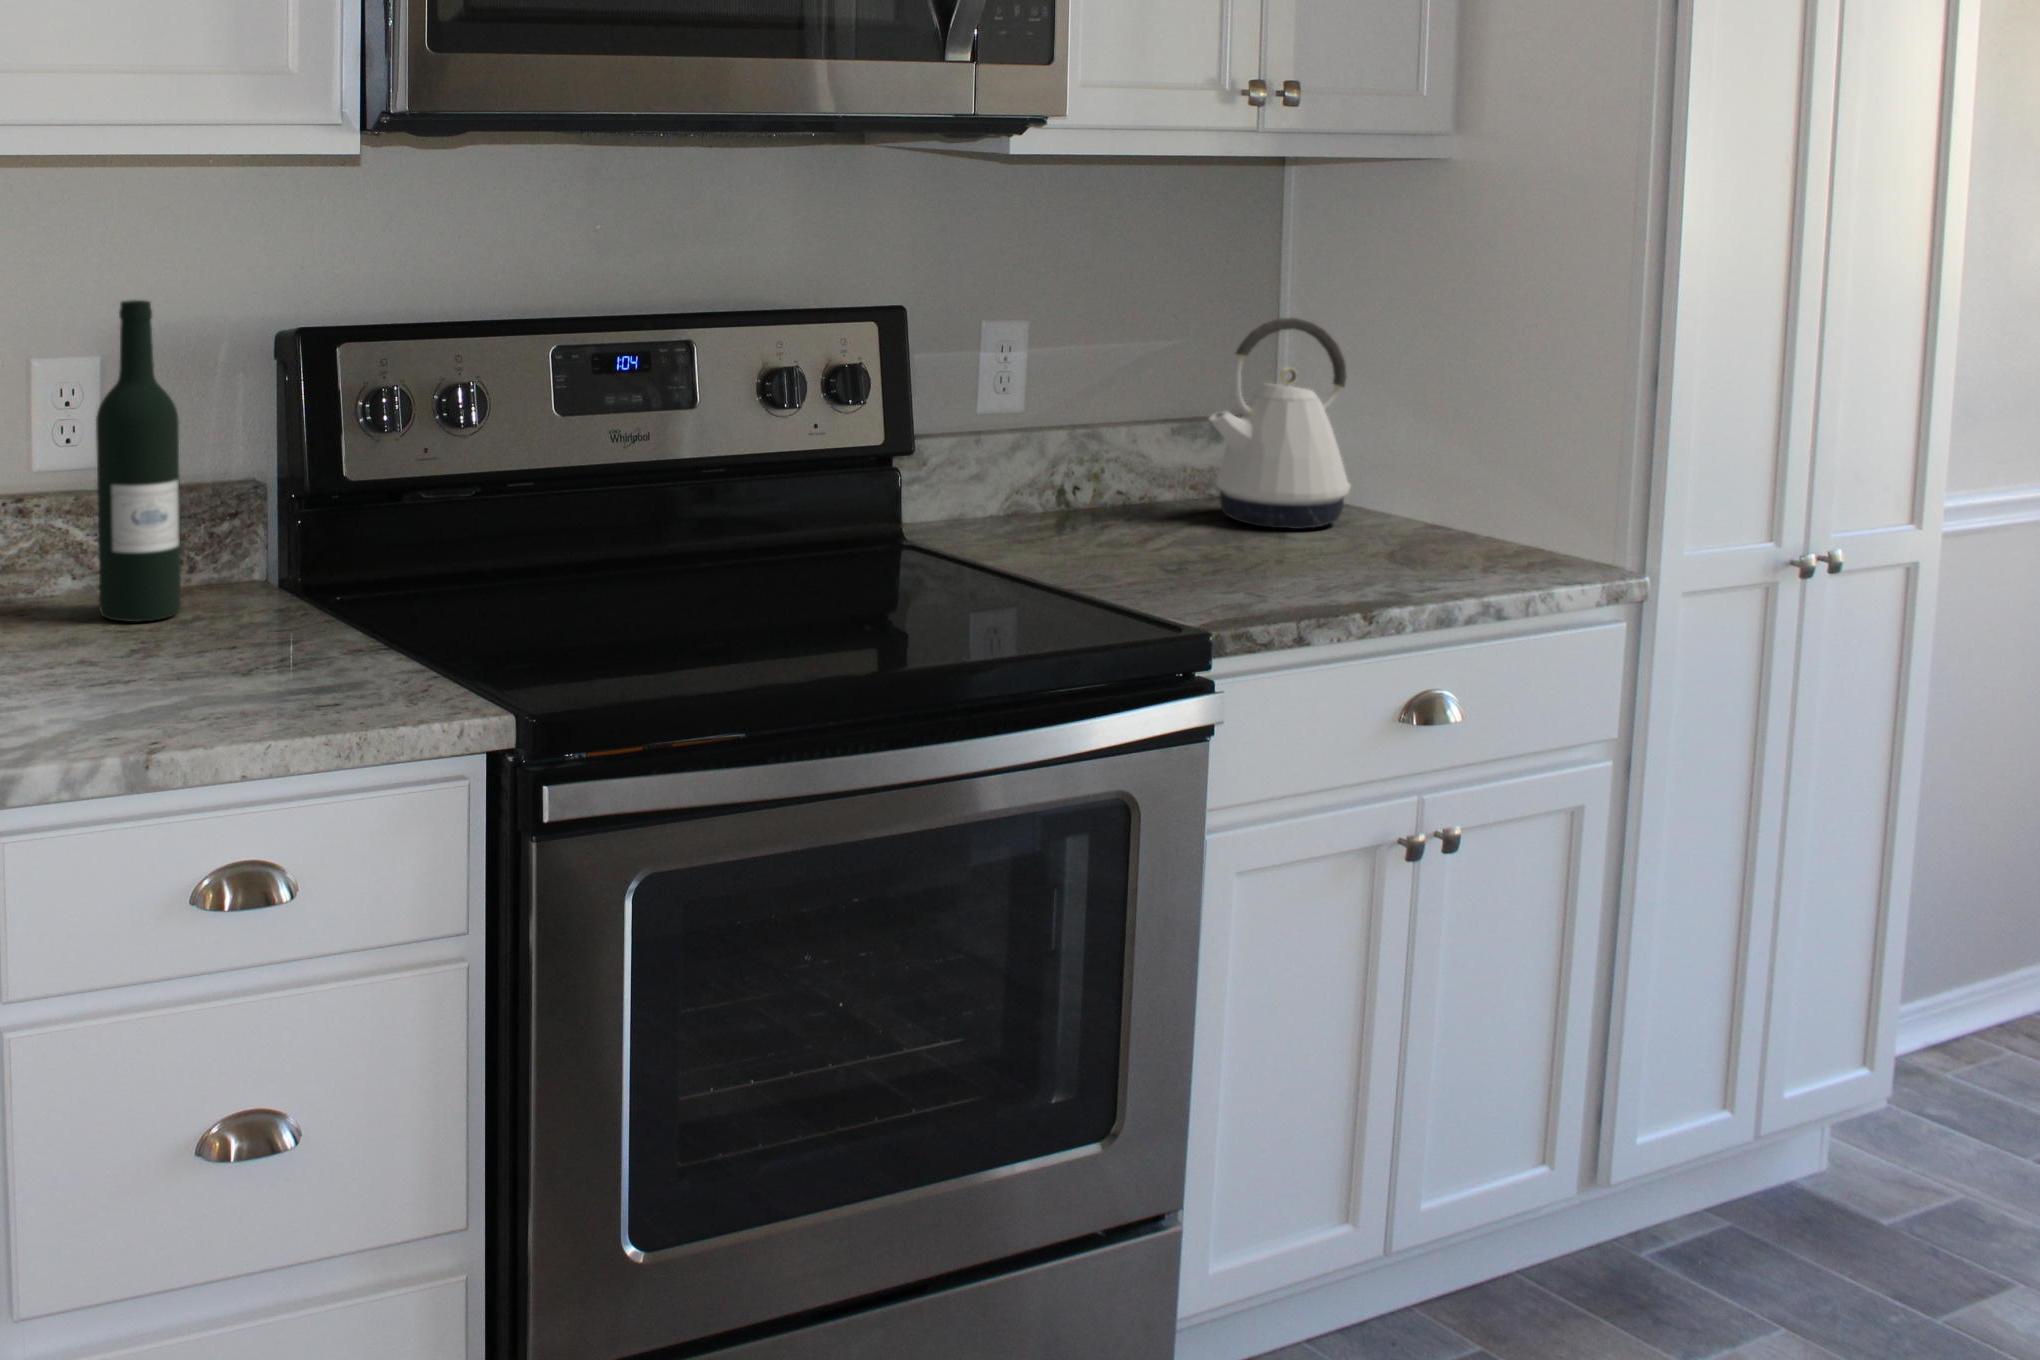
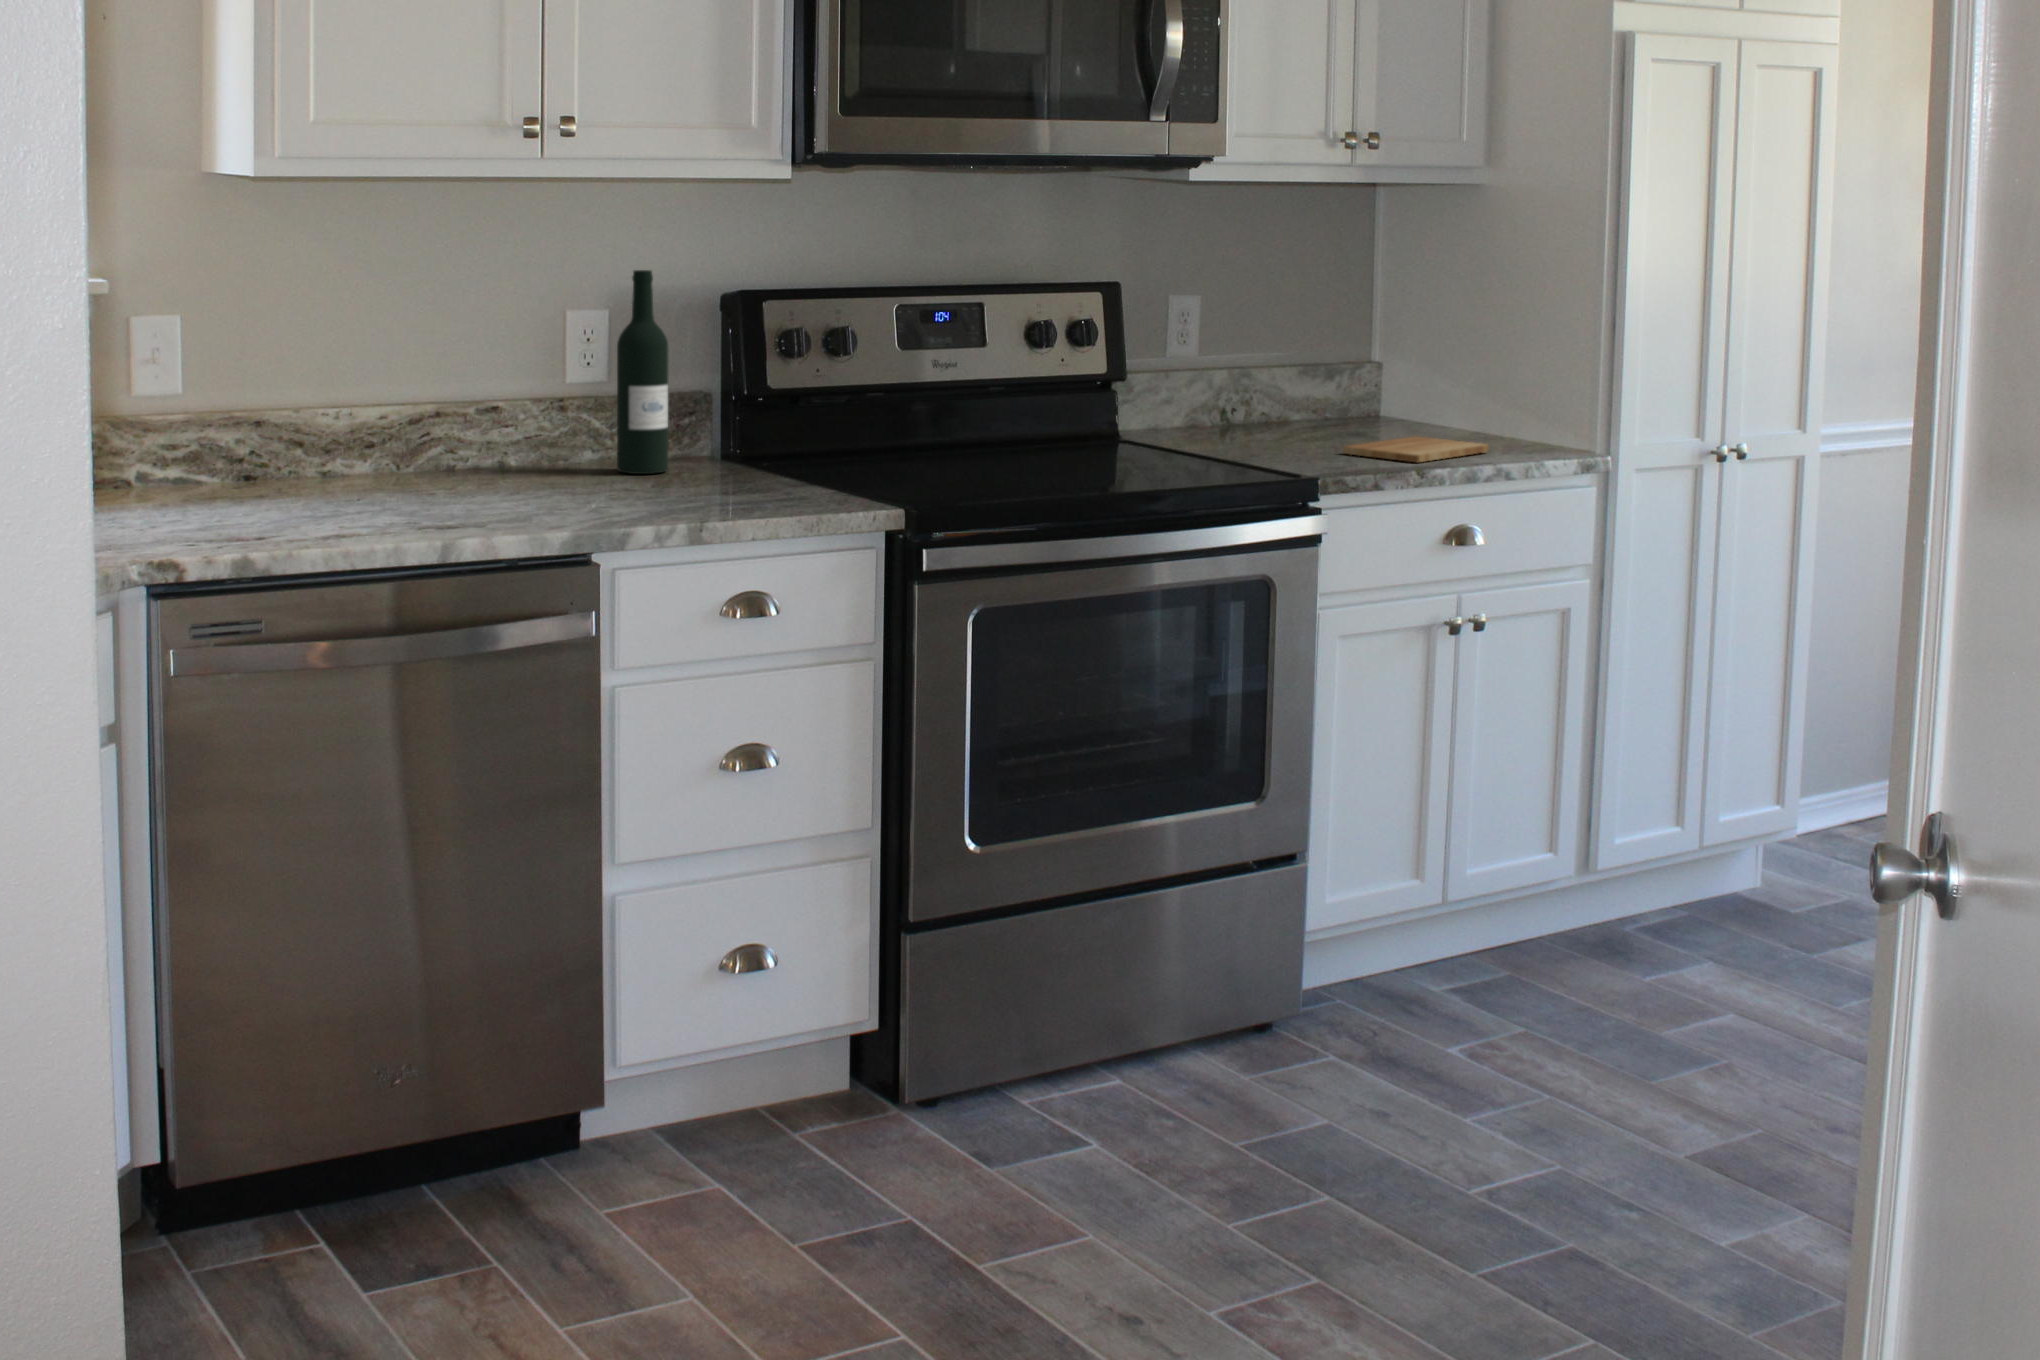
kettle: present [1209,318,1351,529] -> none [1325,293,1423,436]
cutting board: none [1239,537,1462,594] -> present [1343,436,1489,462]

